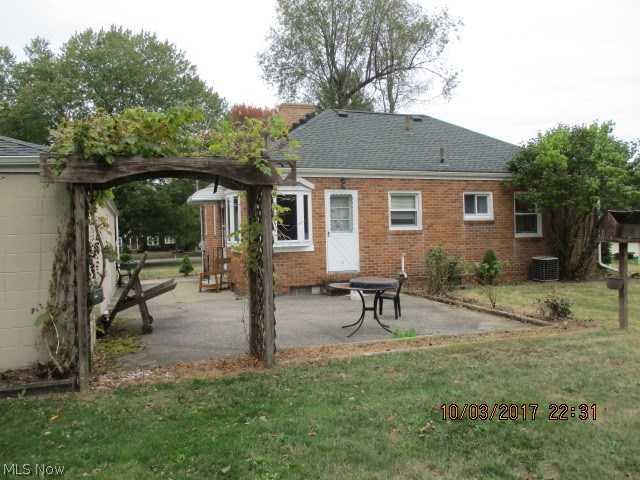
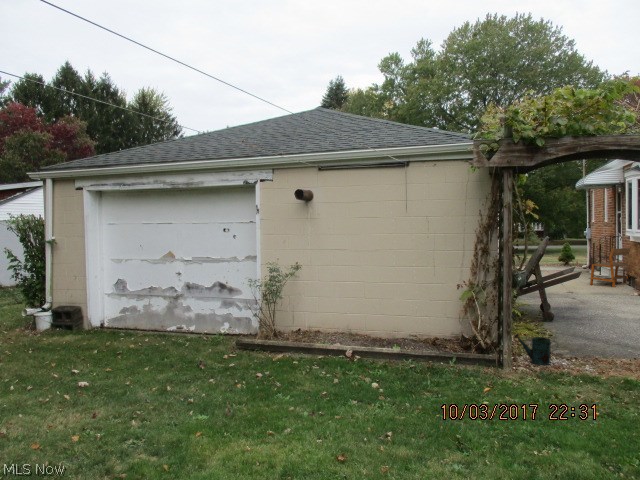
watering can: none [95,352,139,381] -> present [514,334,551,365]

